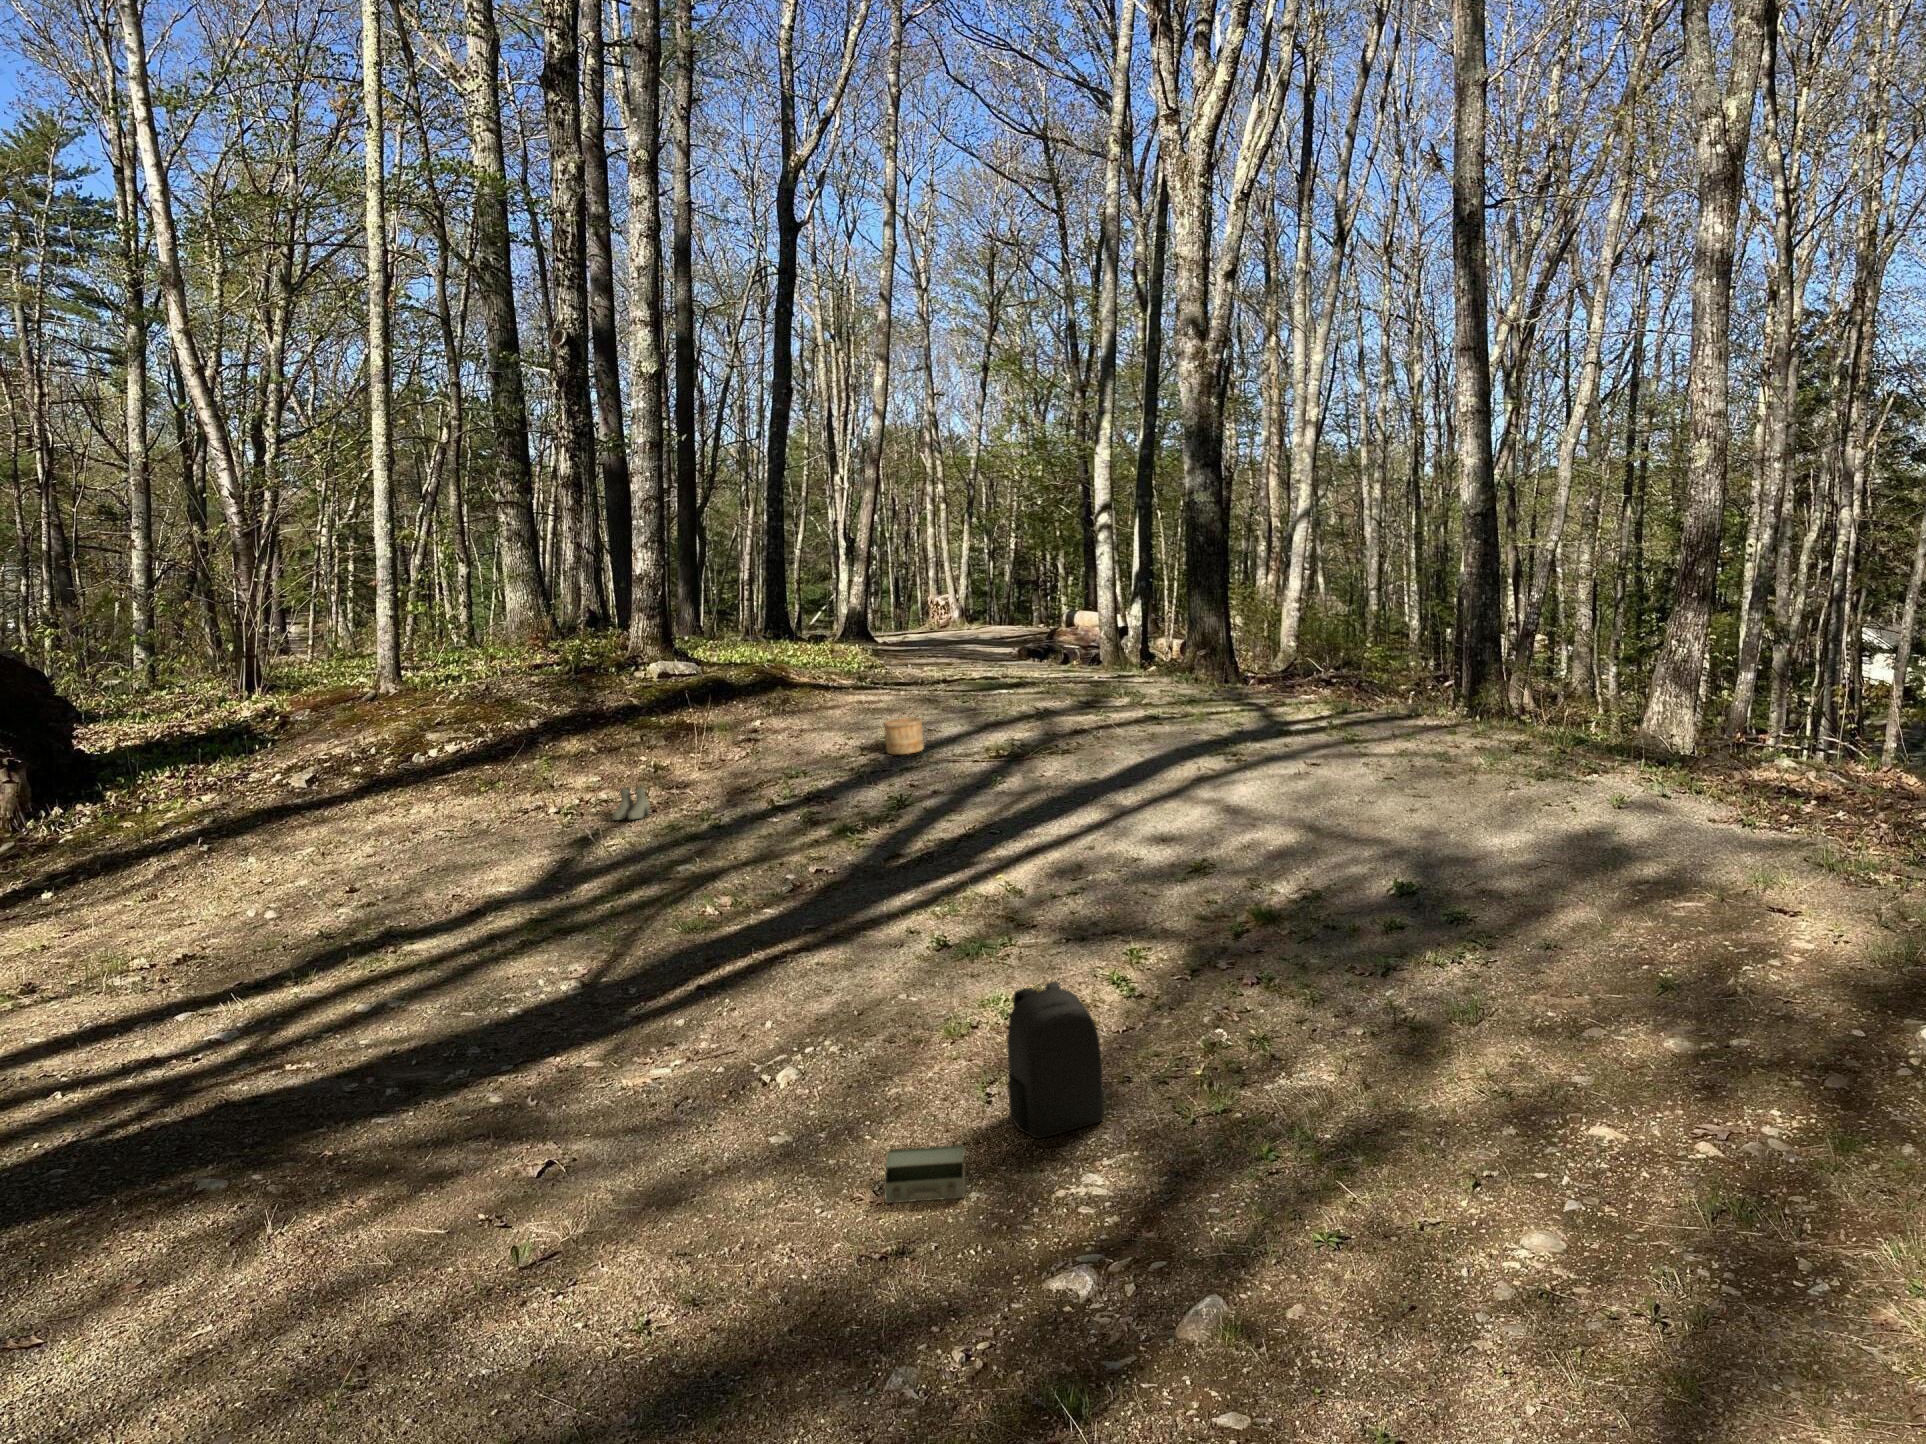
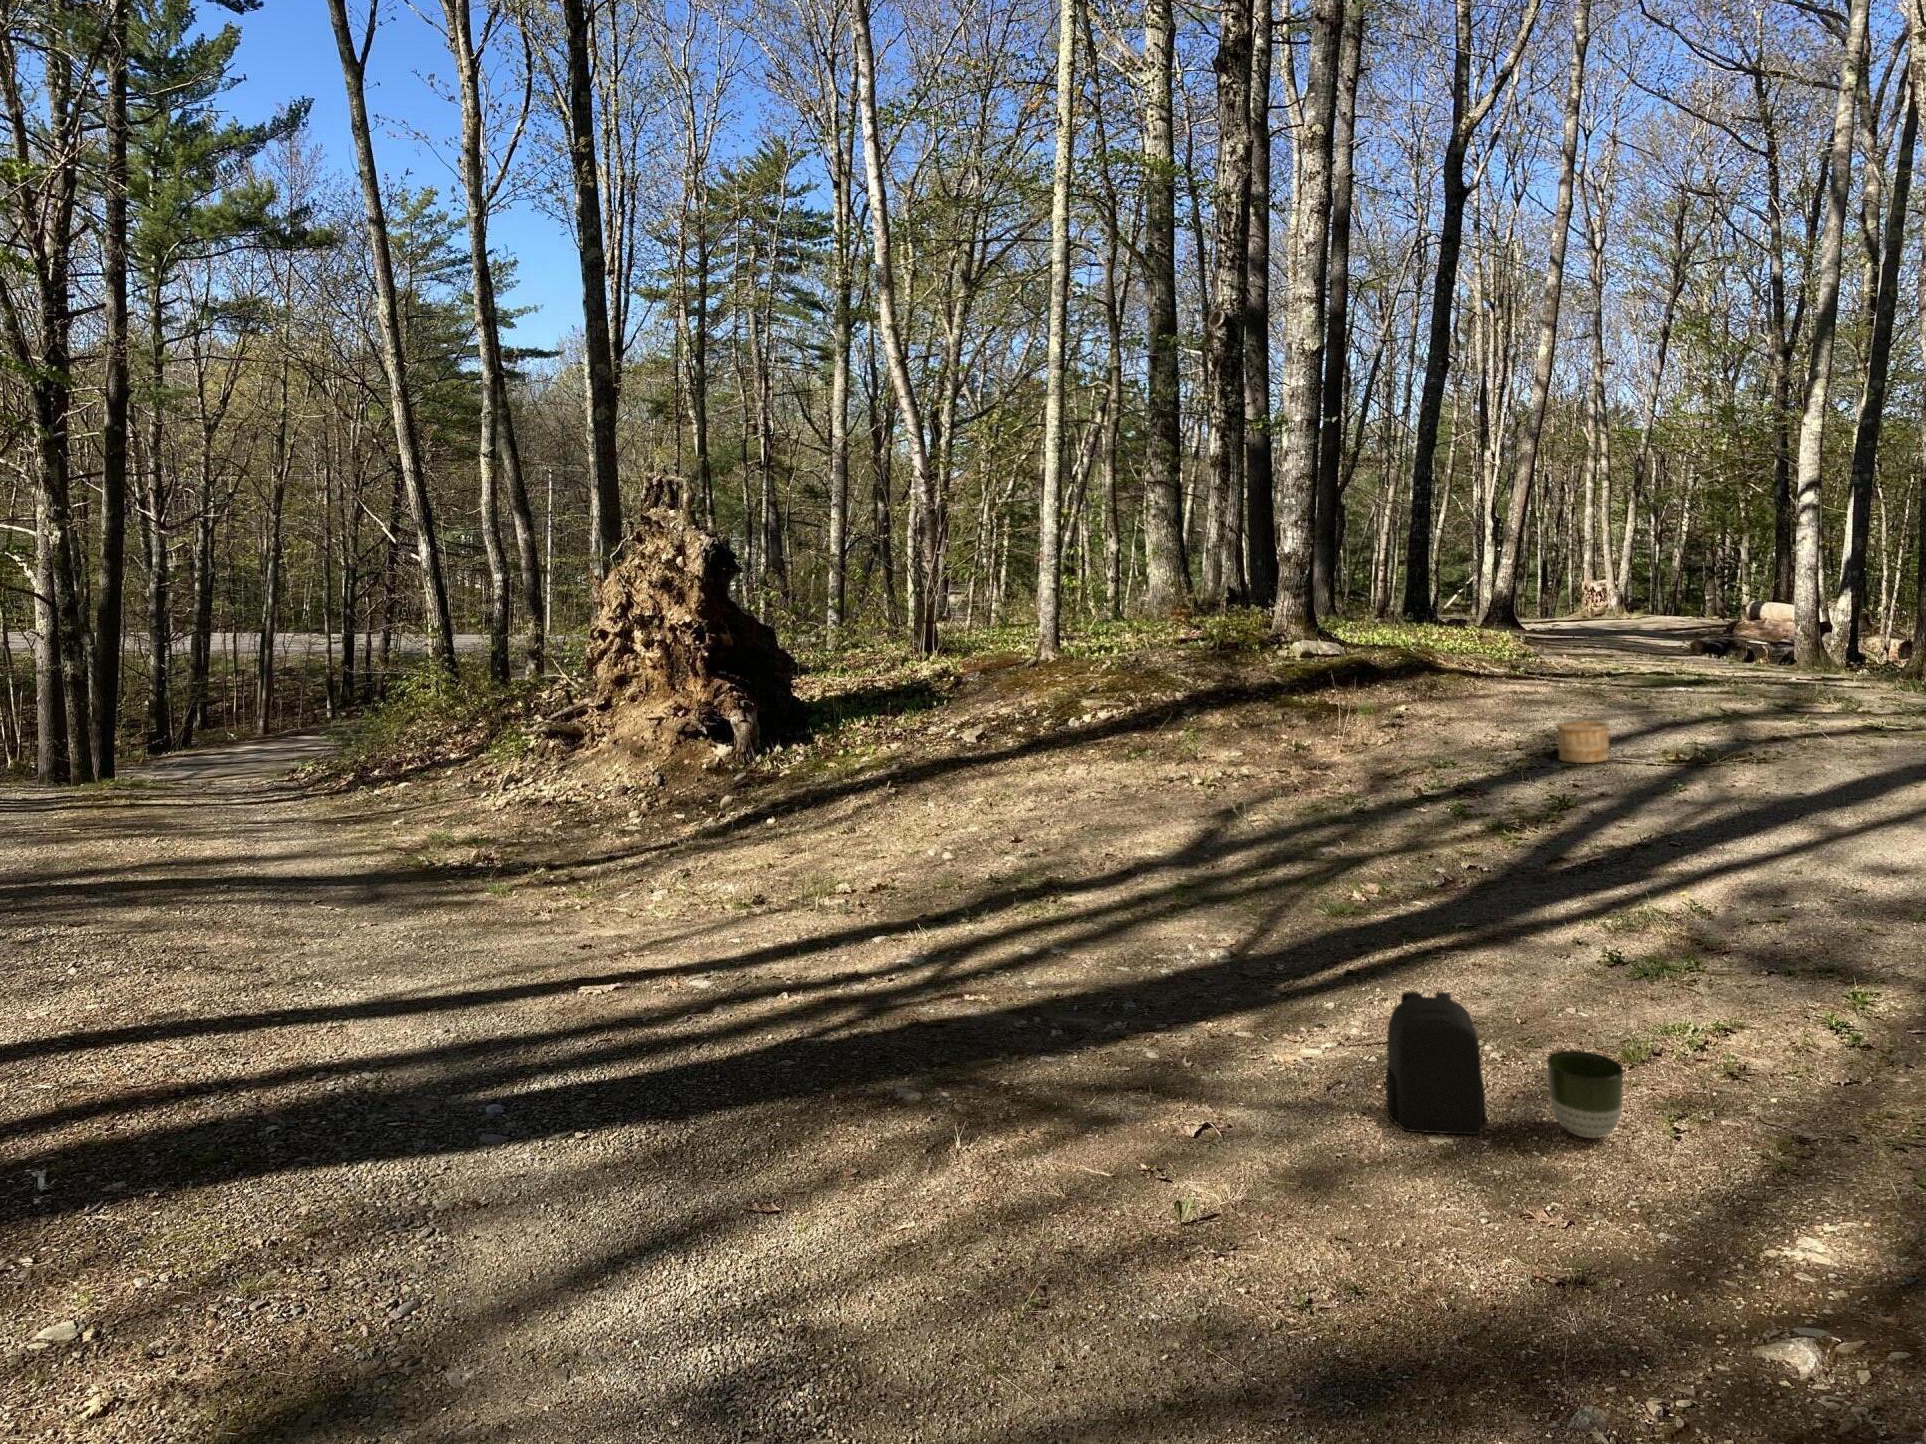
boots: present [612,787,650,820] -> none [1254,768,1290,801]
backpack: present [1007,982,1104,1139] -> present [1386,990,1487,1134]
planter: none [872,1023,936,1107] -> present [1547,1051,1624,1138]
toolbox: present [884,1145,965,1203] -> none [1558,1170,1656,1240]

